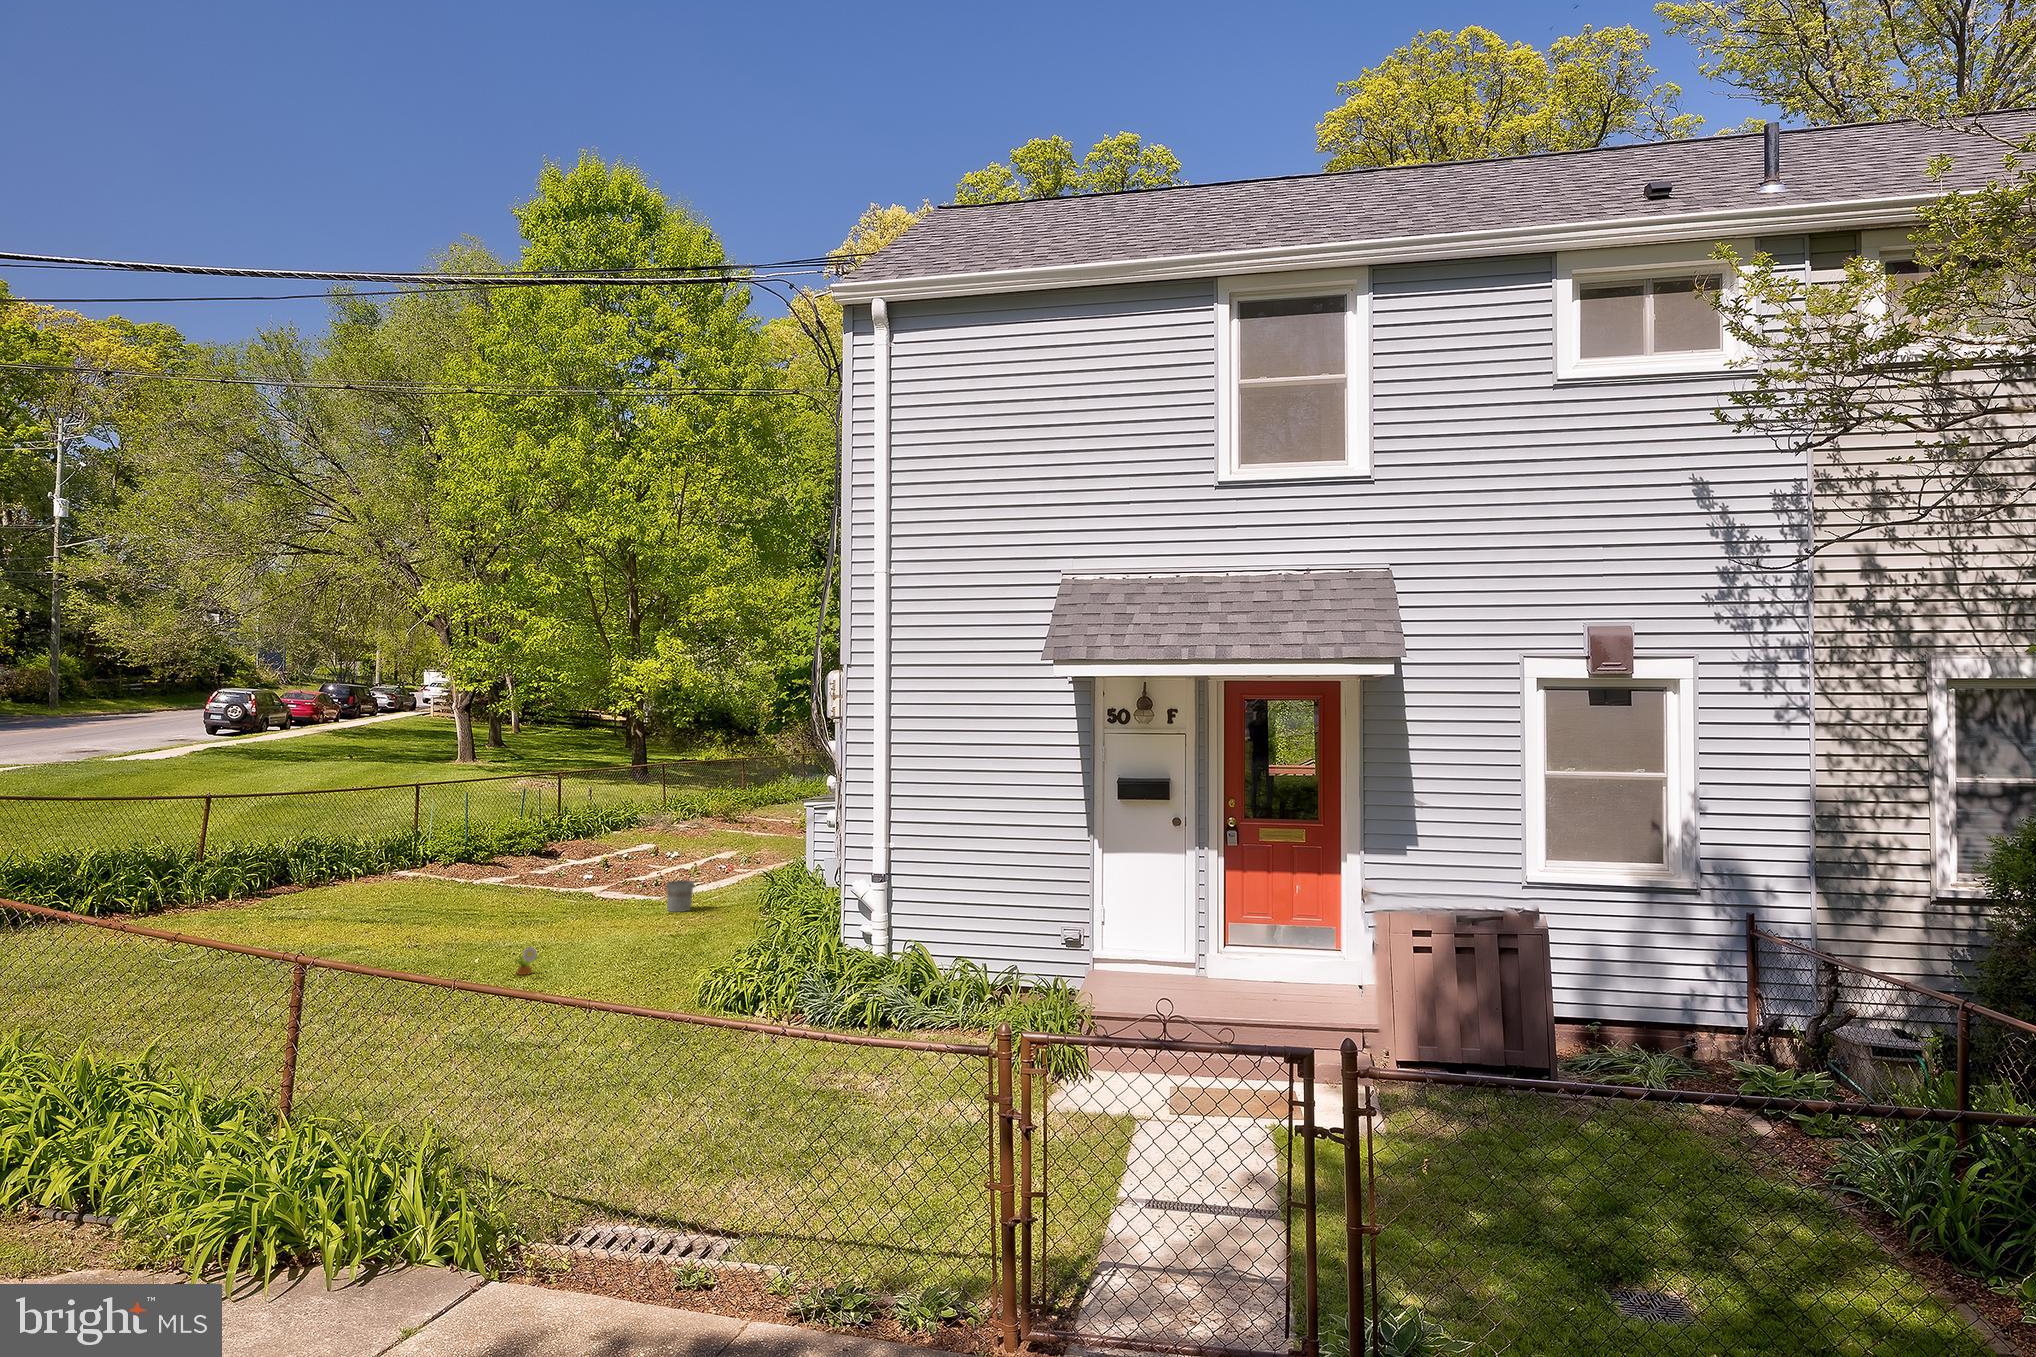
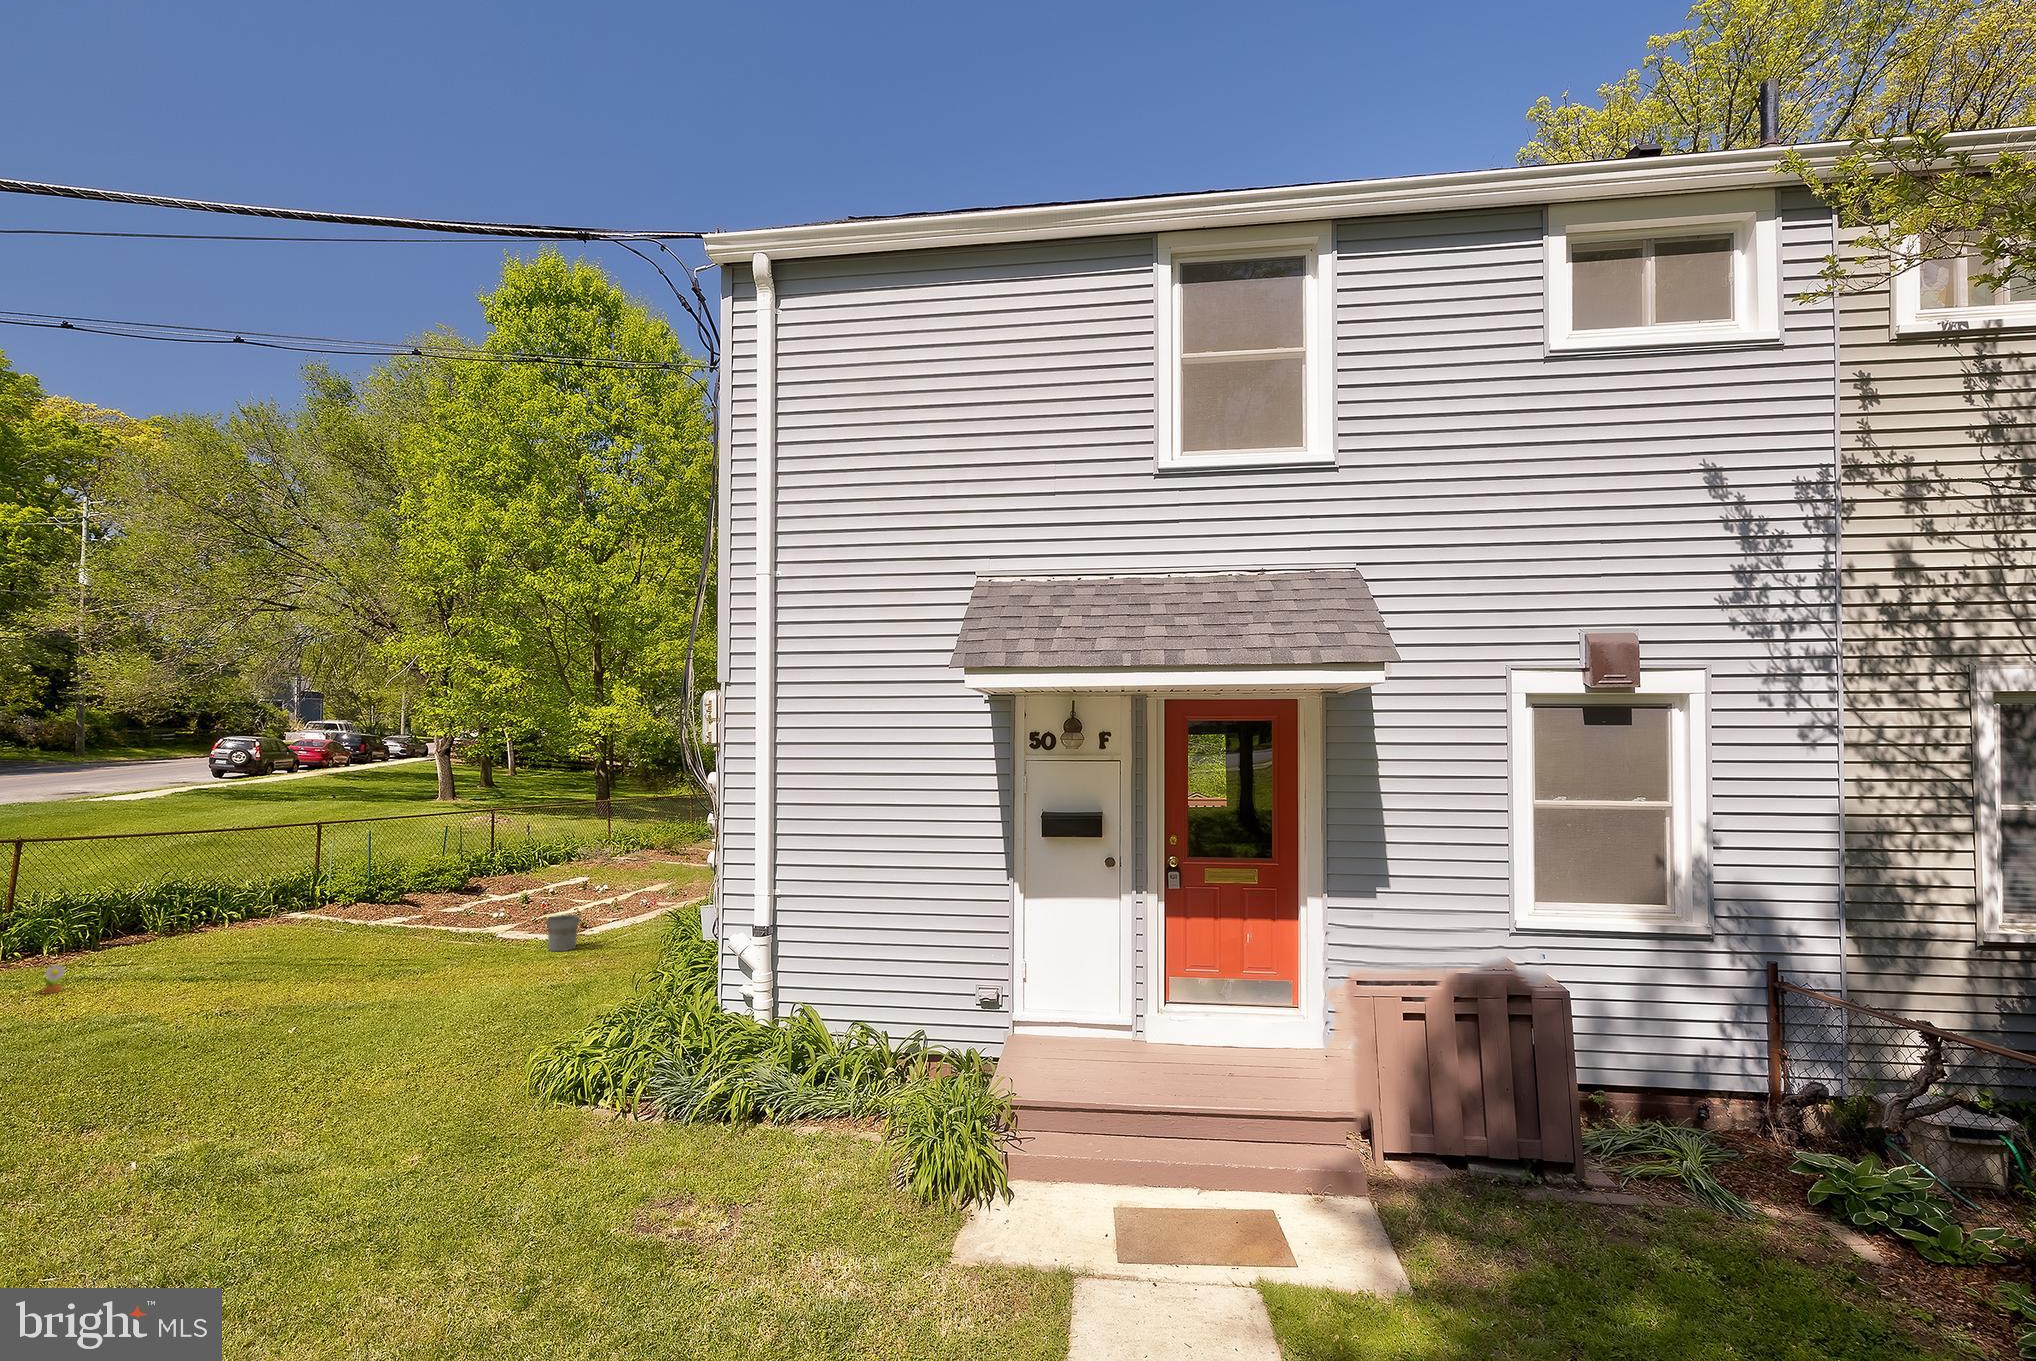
decorative plant: present [513,947,539,975] -> present [40,965,73,994]

